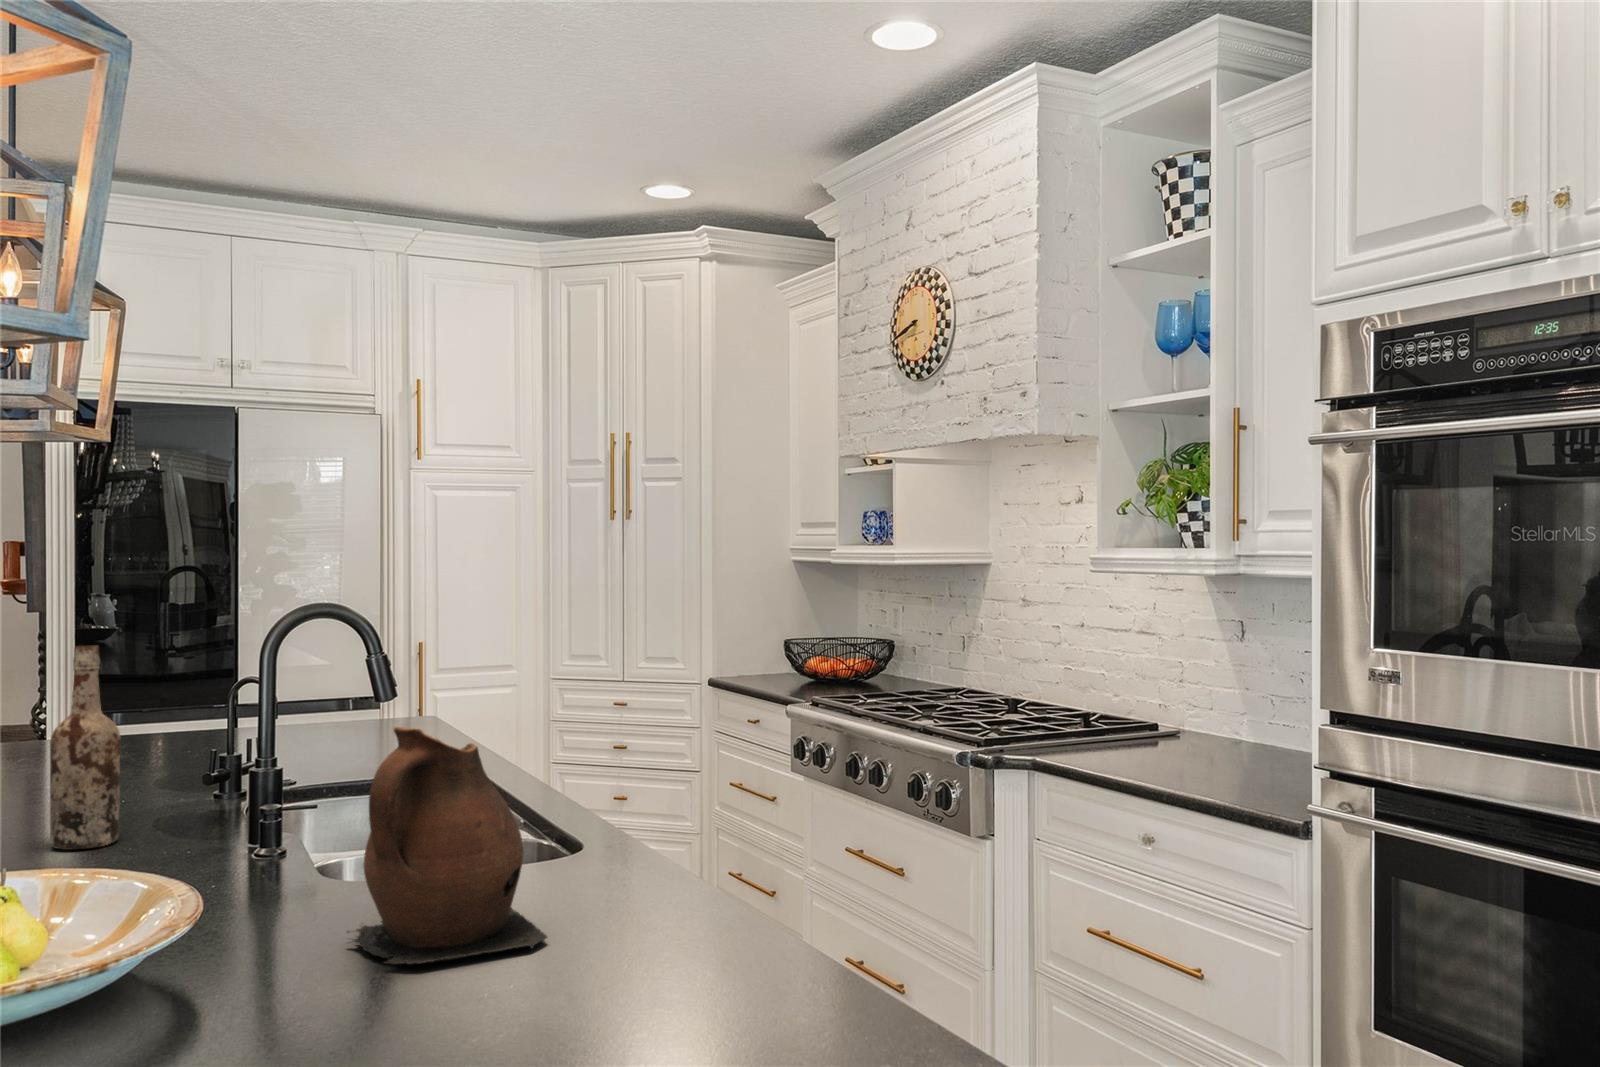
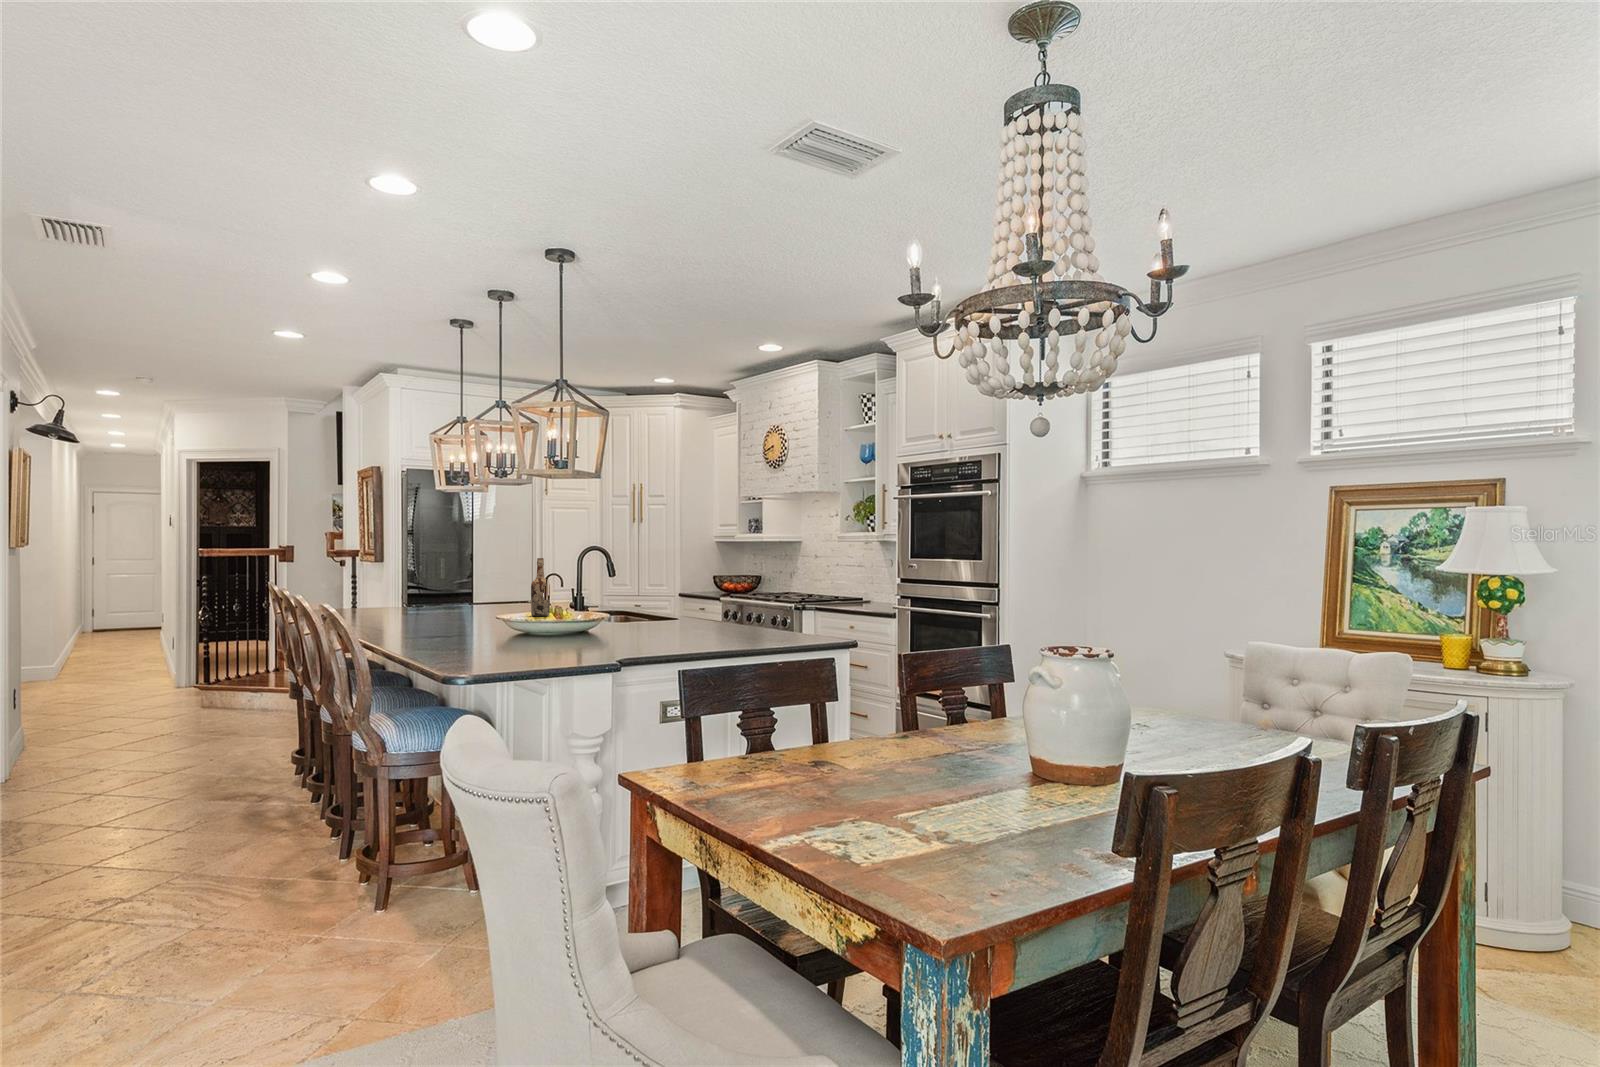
ceramic pitcher: present [348,727,547,964] -> none [650,569,699,621]

